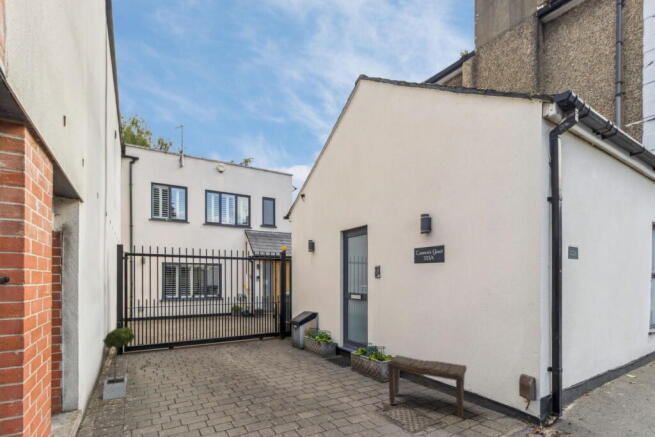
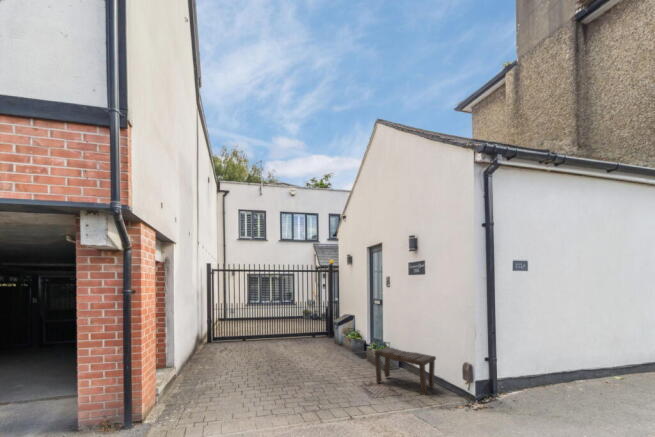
potted tree: present [103,327,135,400] -> none [191,318,211,367]

